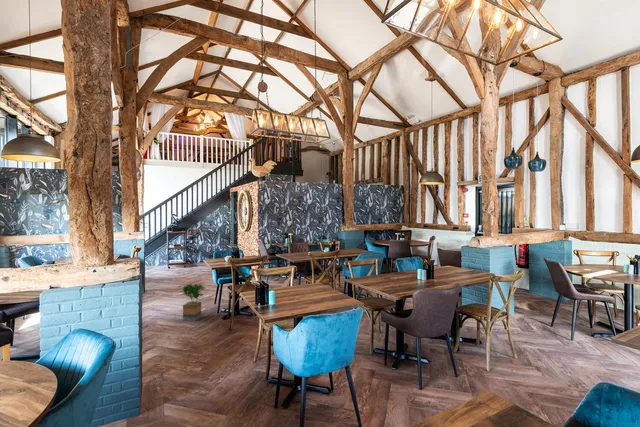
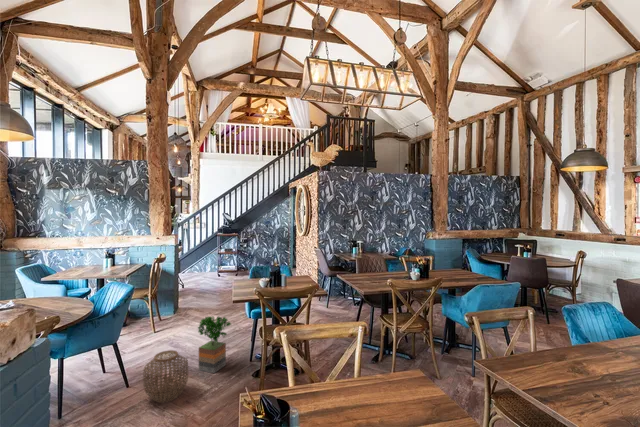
woven basket: none [153,304,182,336] -> present [143,350,188,403]

